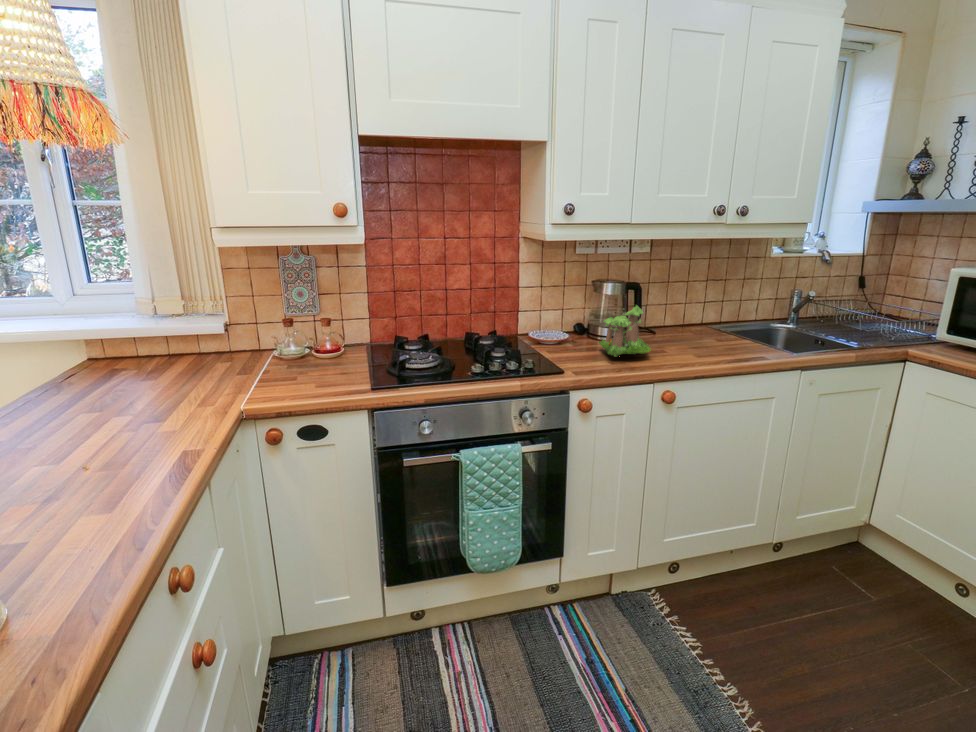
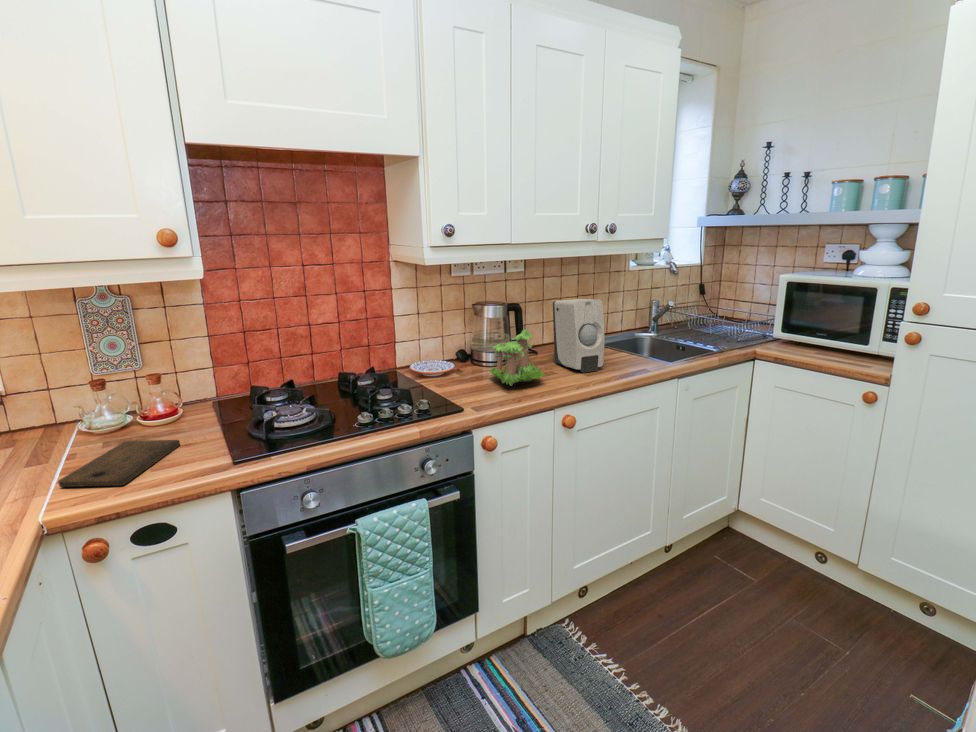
soap dispenser: none [669,281,722,353] -> present [553,299,605,373]
cutting board: none [255,366,337,394] -> present [58,440,180,487]

